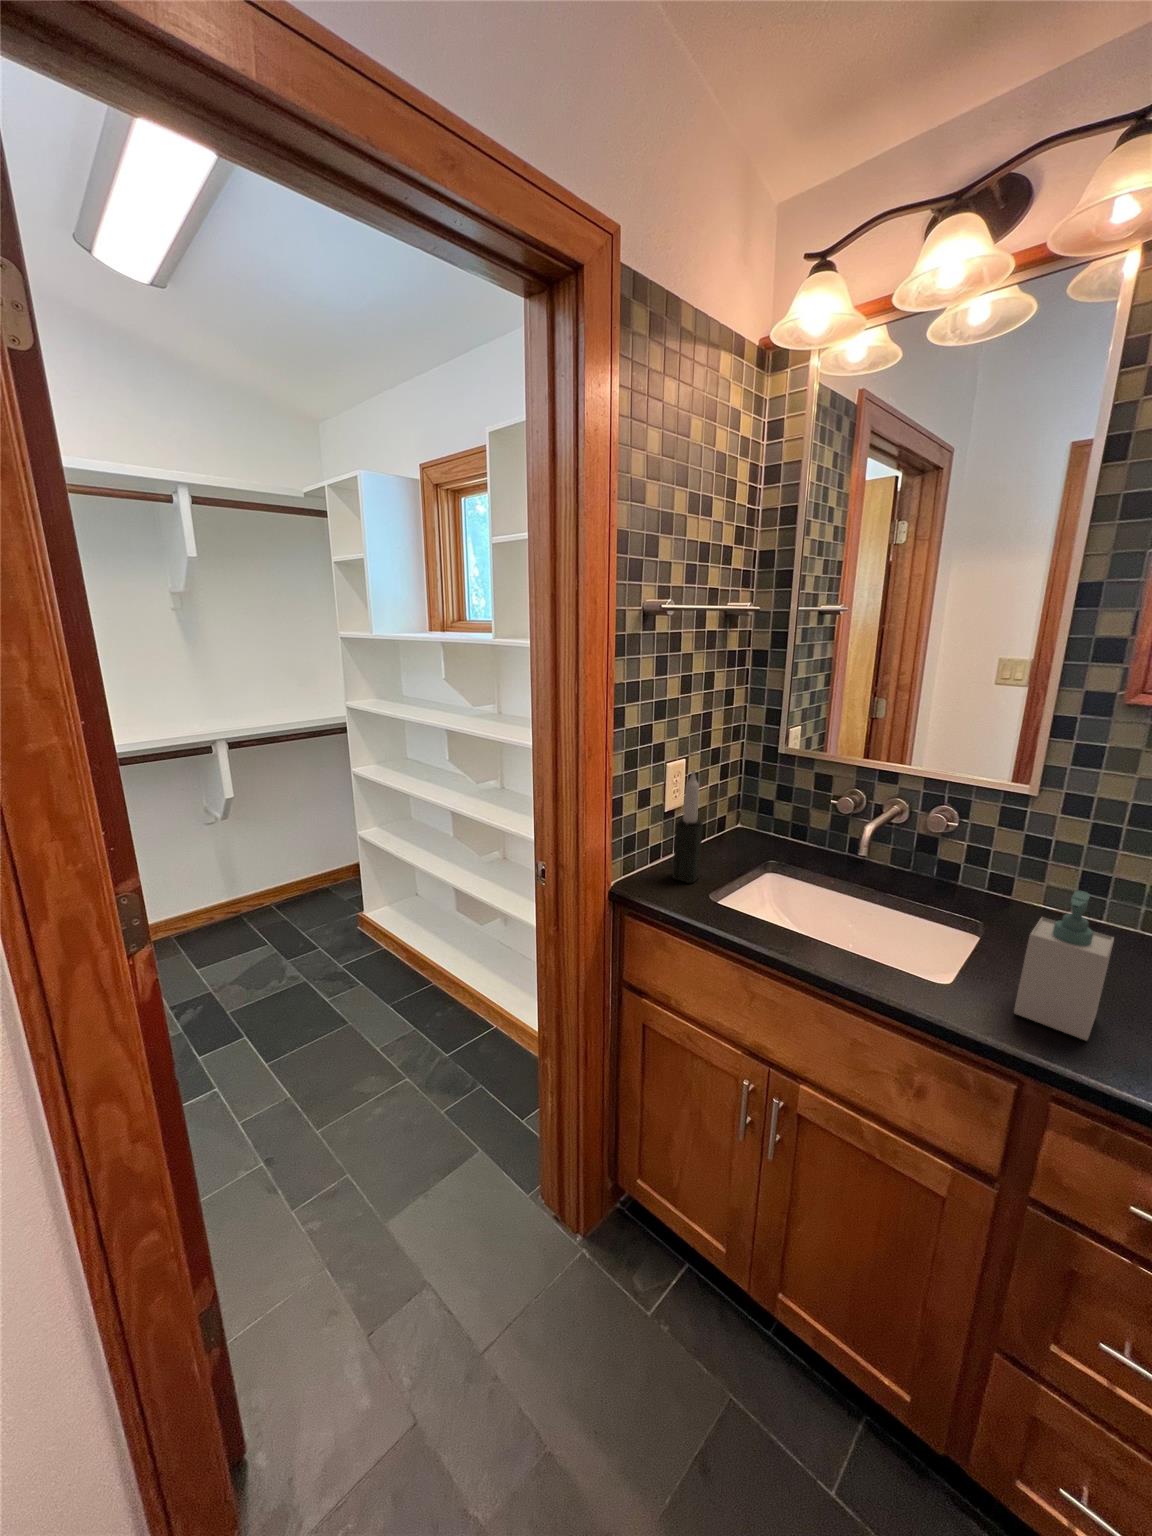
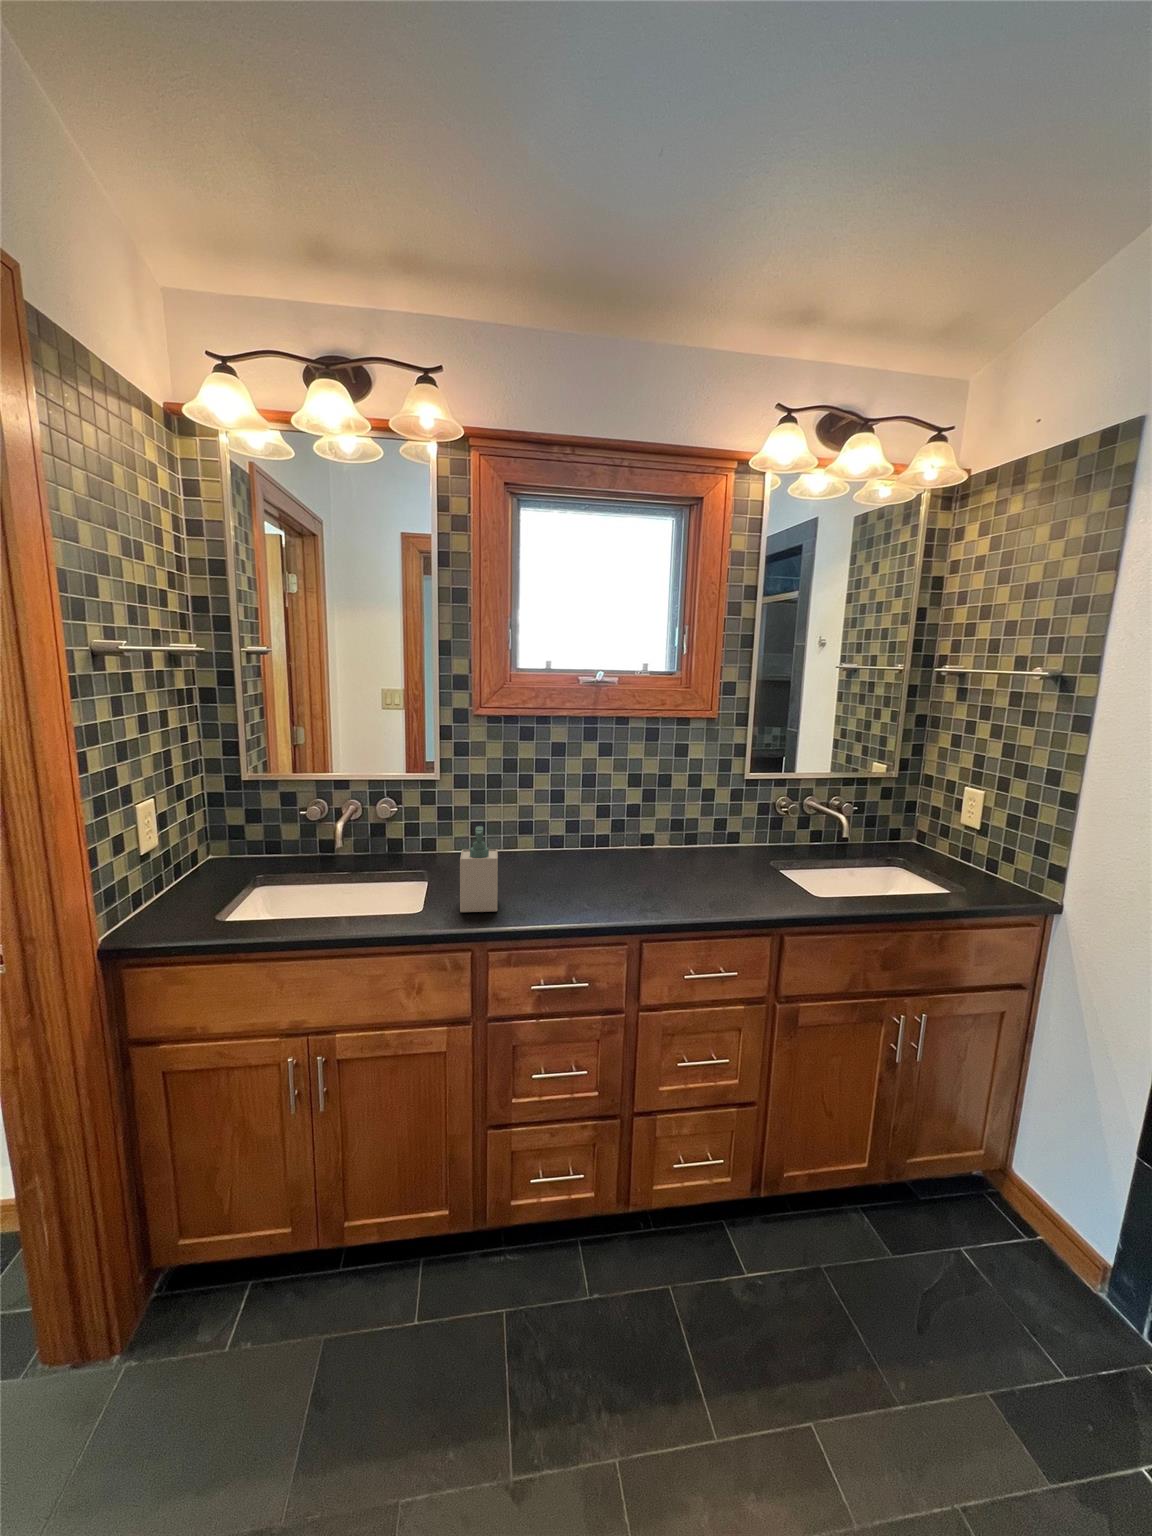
candle: present [672,770,703,883] -> none [162,804,195,916]

